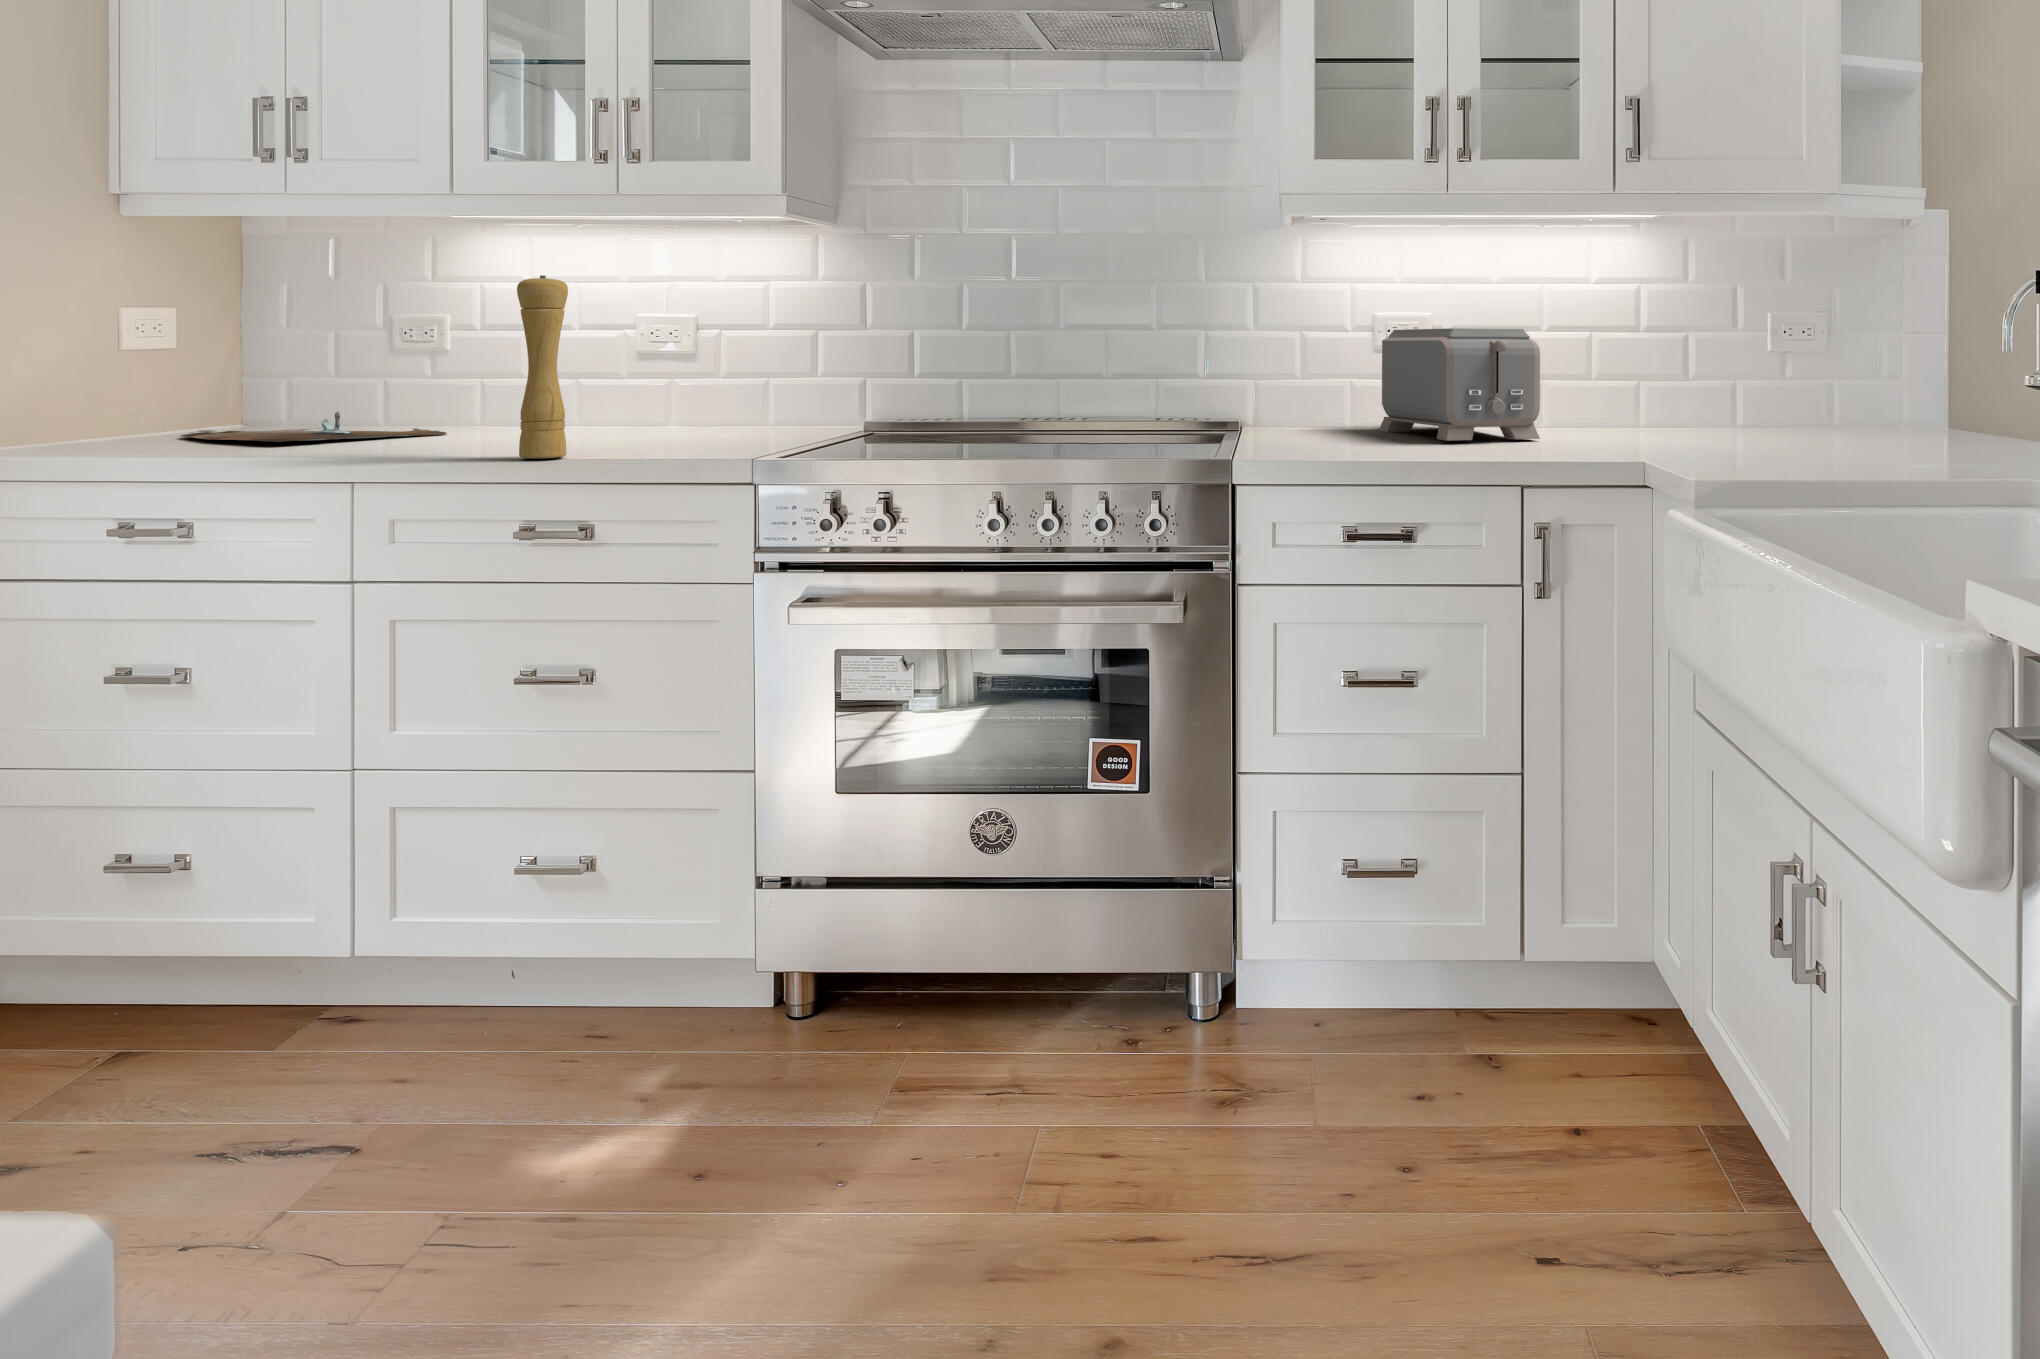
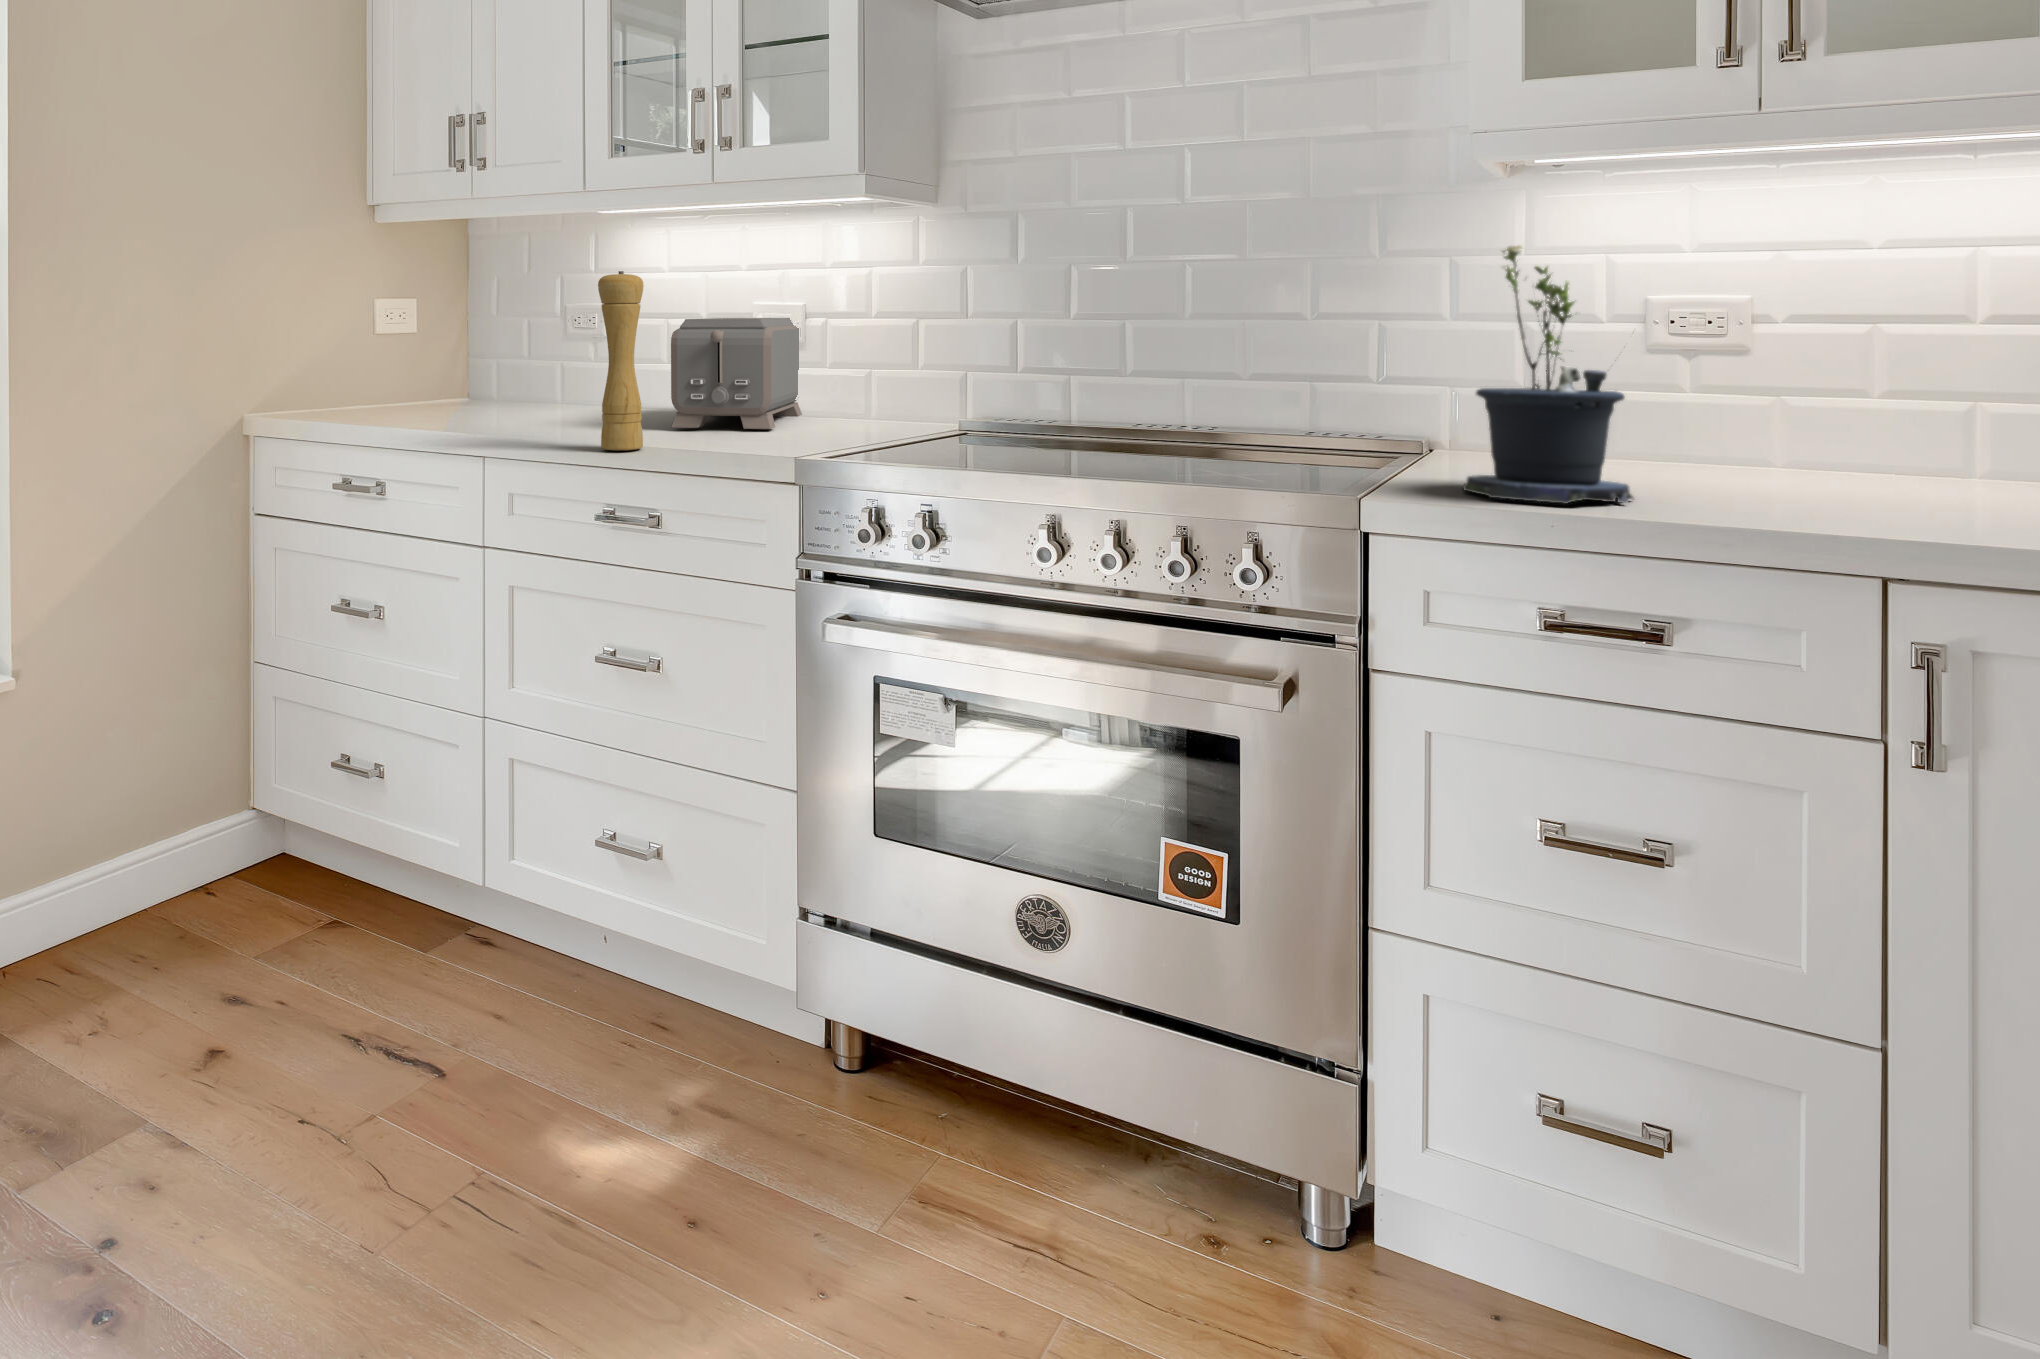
potted plant: none [1287,277,1390,454] -> present [1463,246,1633,504]
toaster: present [1379,328,1540,441] -> present [671,318,802,429]
cutting board: present [181,412,447,442] -> none [416,393,598,420]

